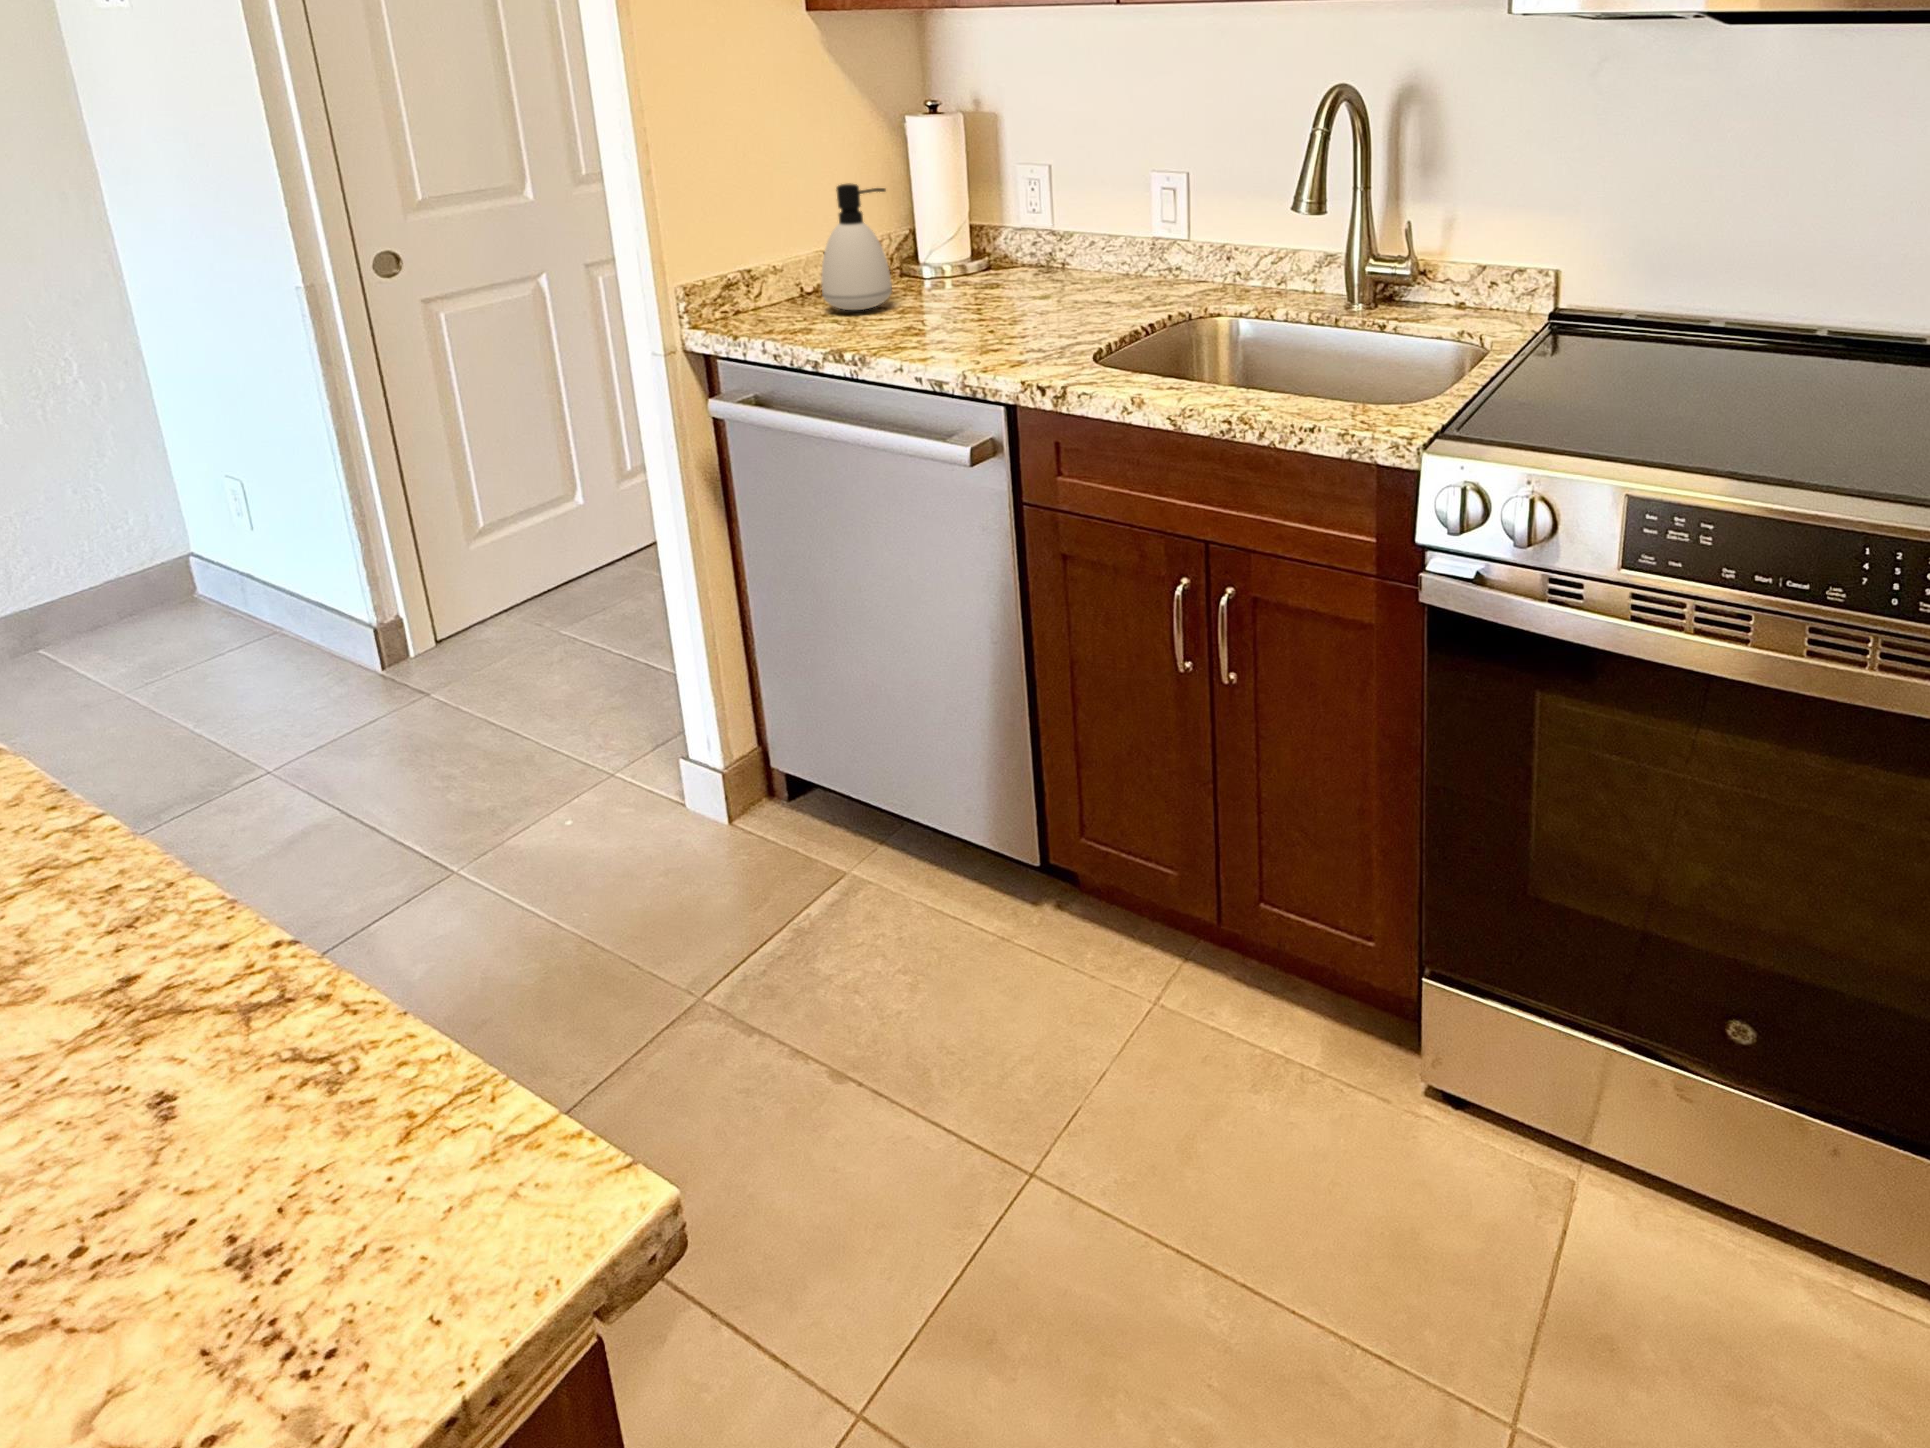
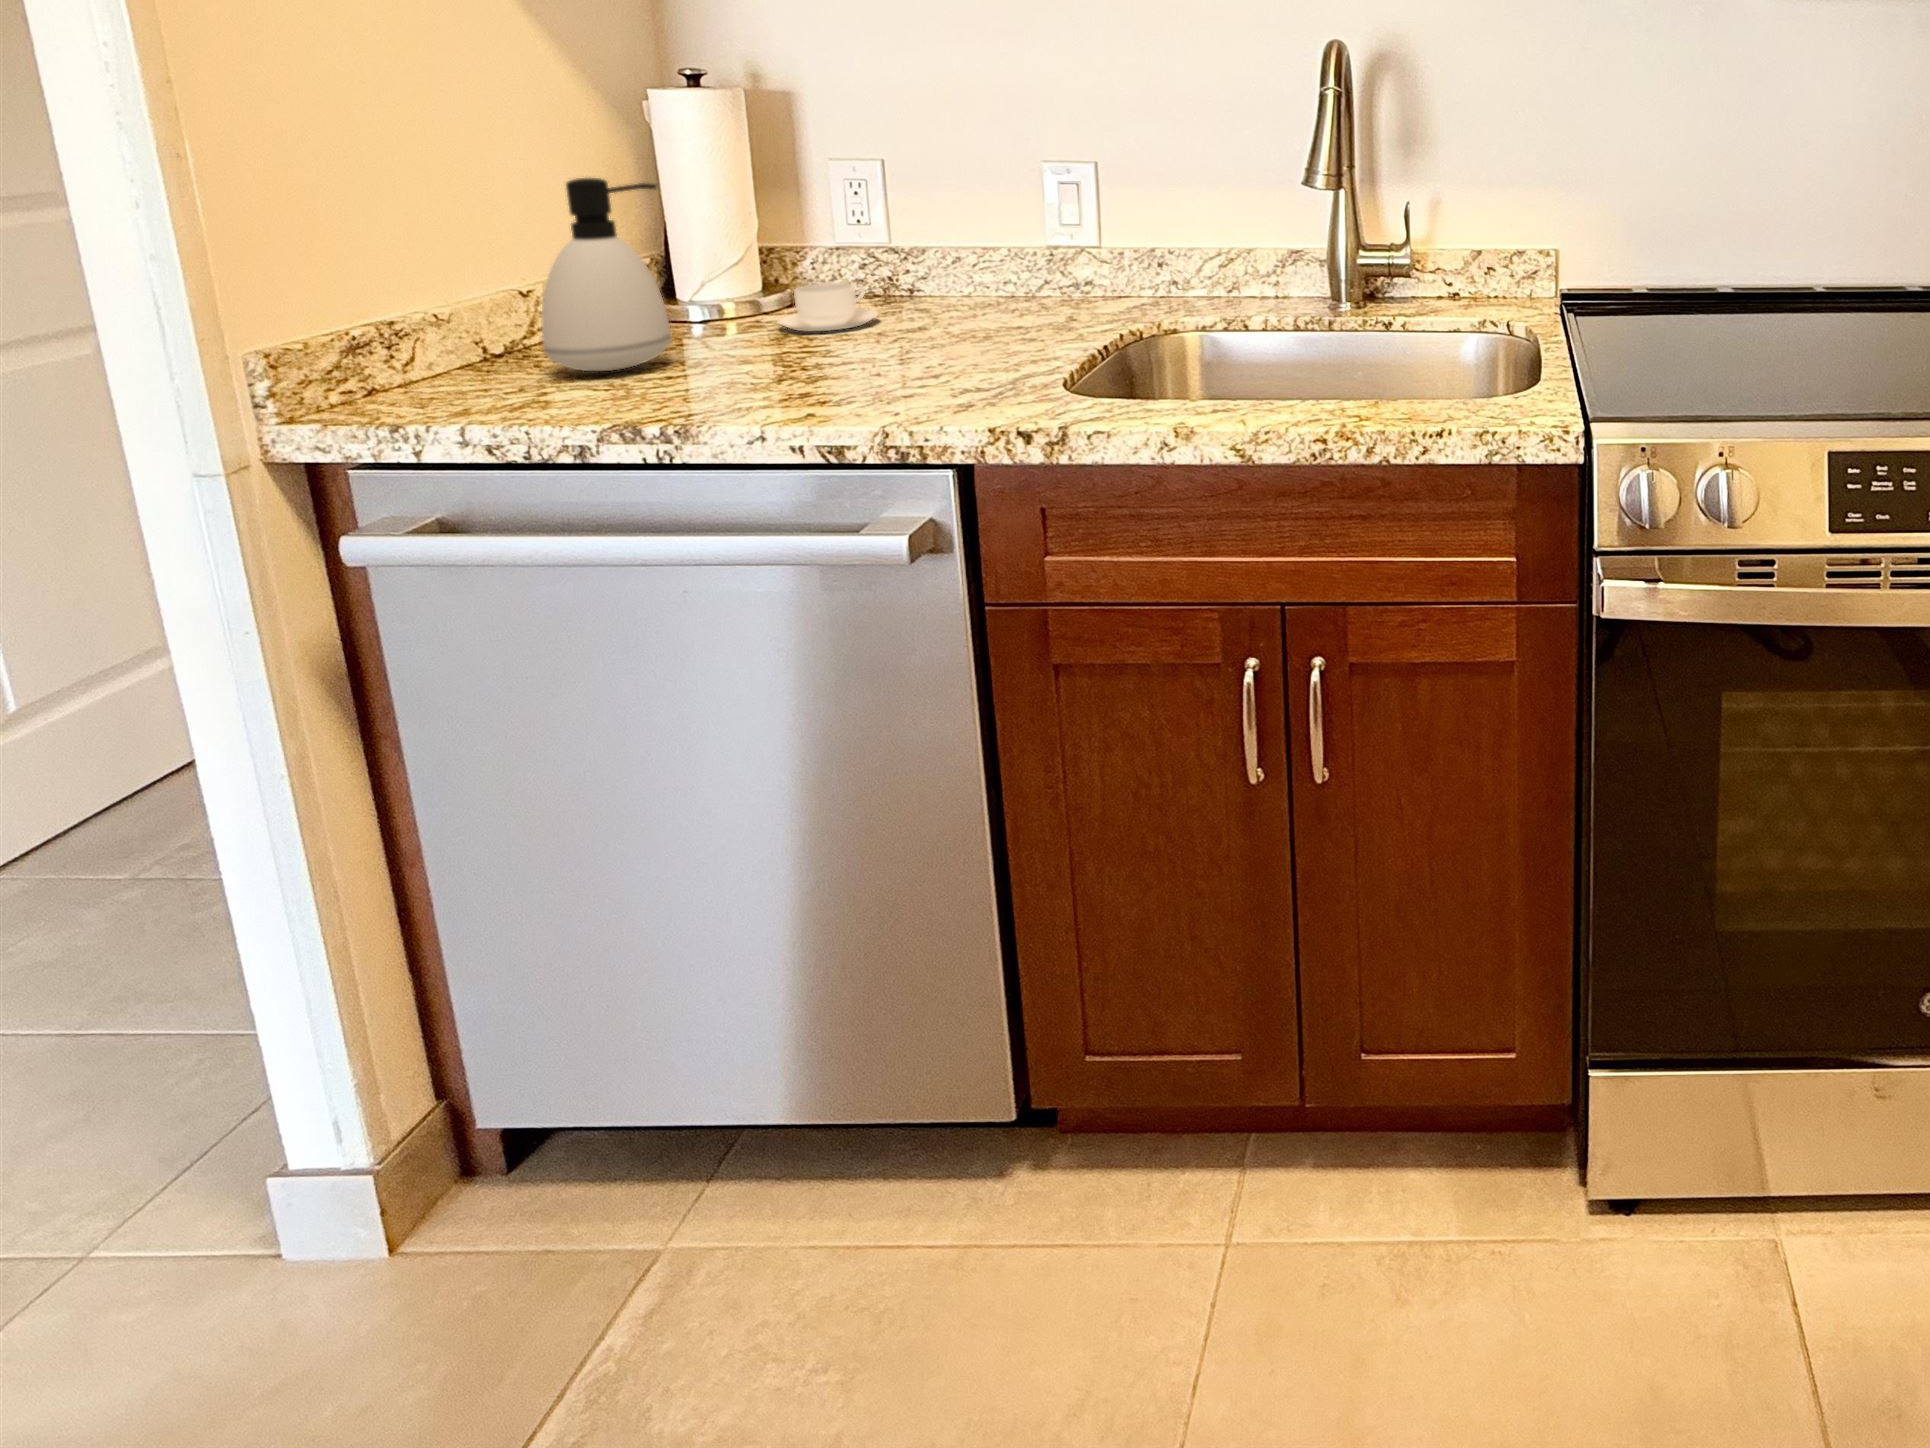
coffee cup: none [966,257,1030,292] -> present [778,282,878,331]

